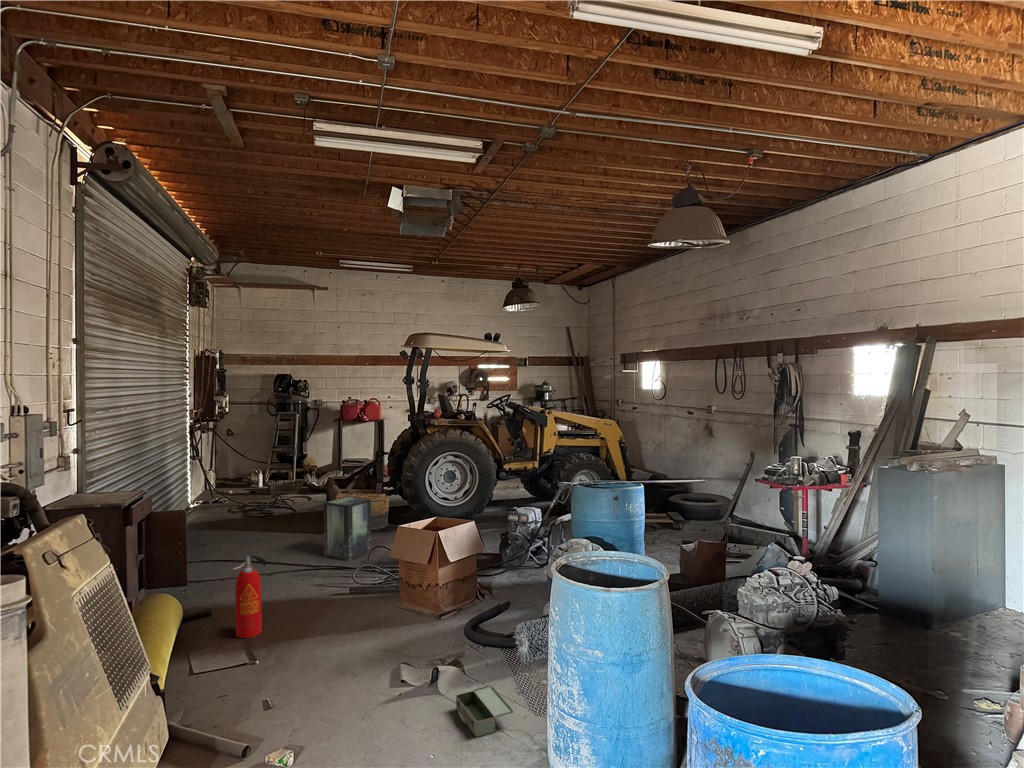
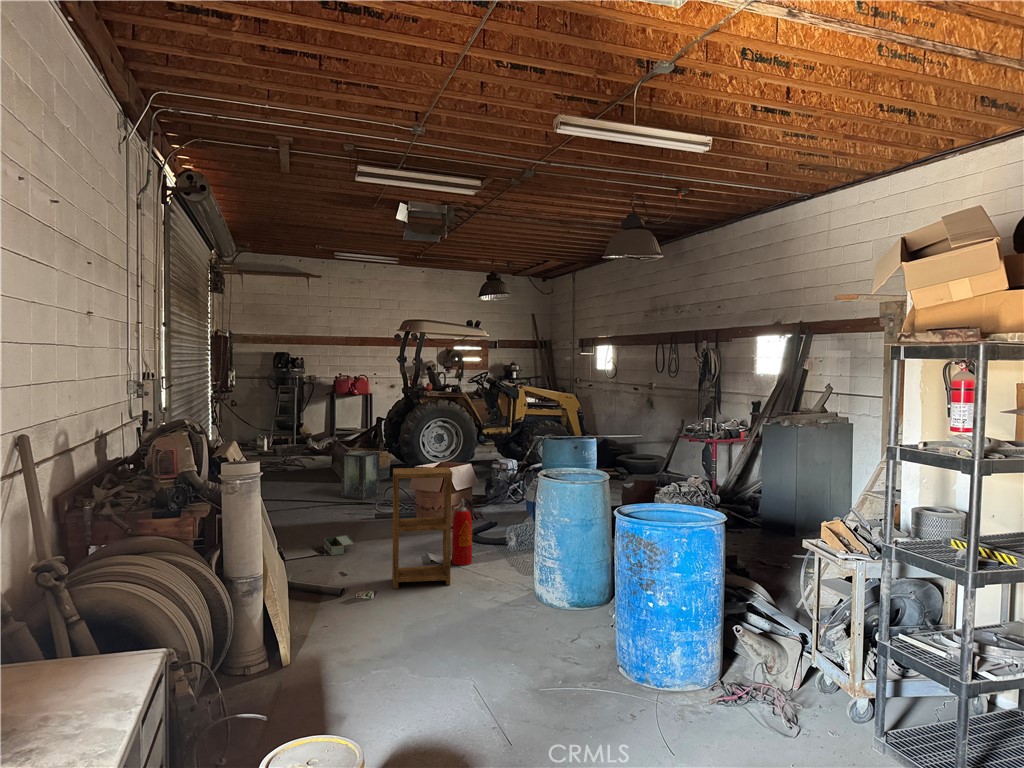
shelving unit: none [335,549,425,737] -> present [392,467,452,589]
fire extinguisher: present [234,556,266,638] -> present [452,498,473,565]
toolbox: present [456,686,513,737] -> present [324,535,355,556]

